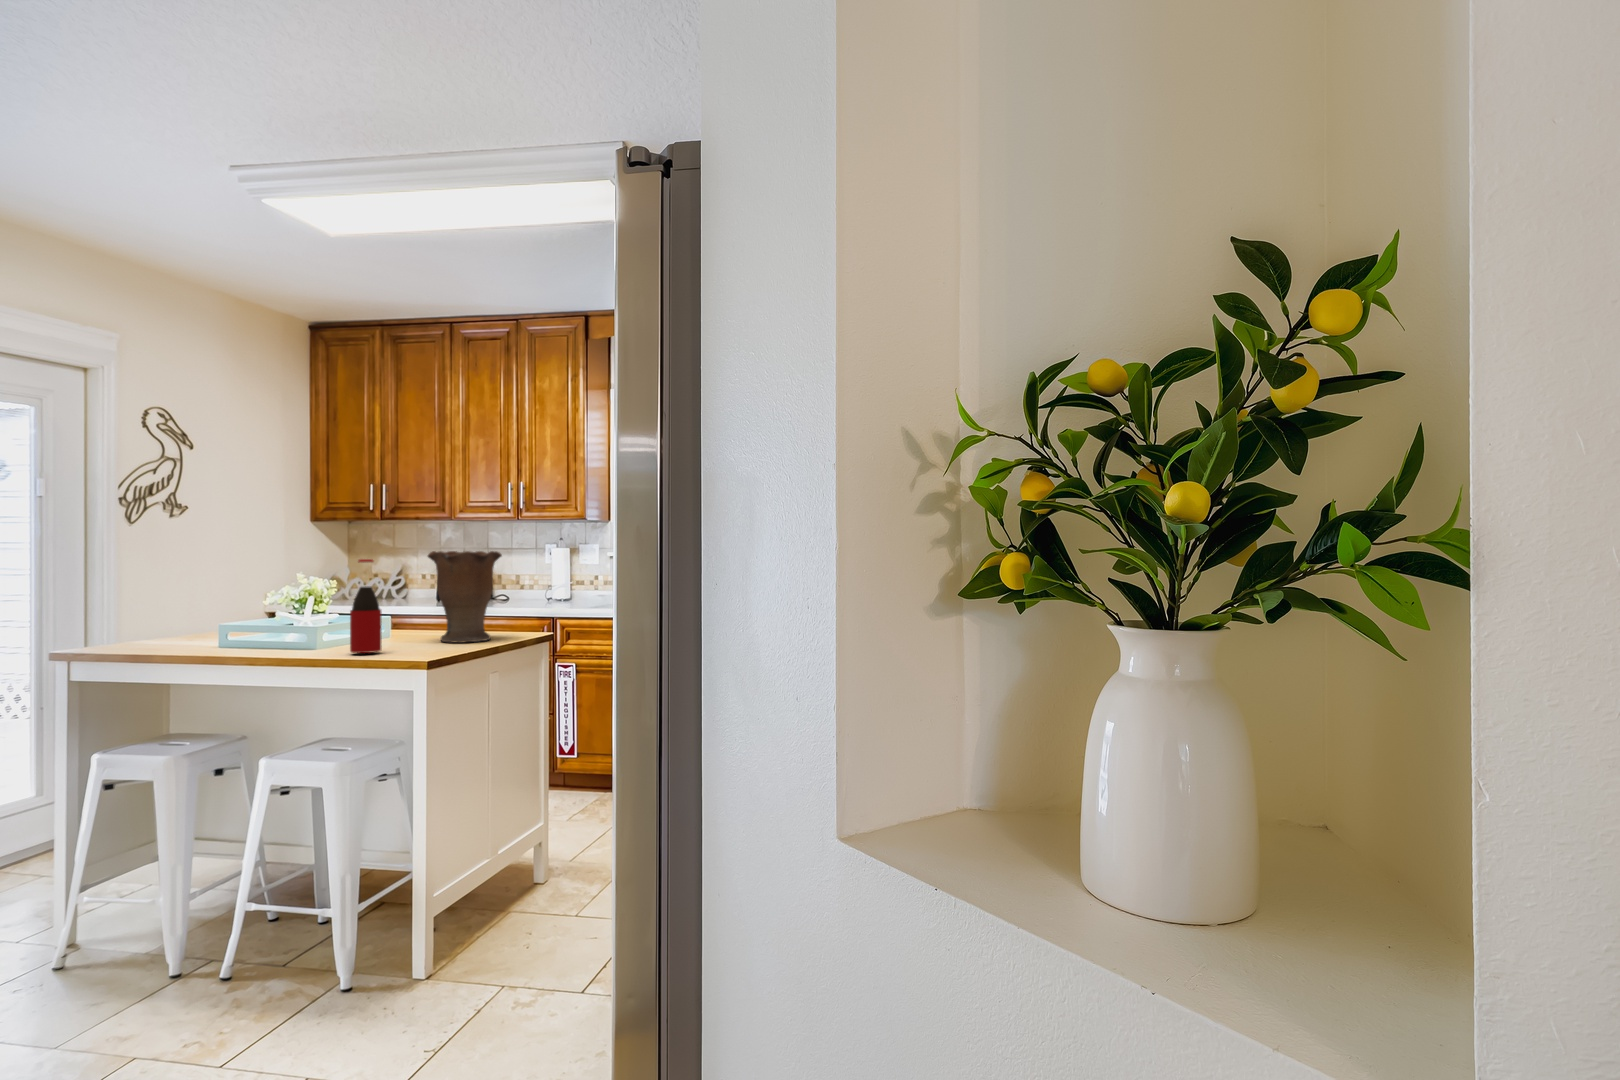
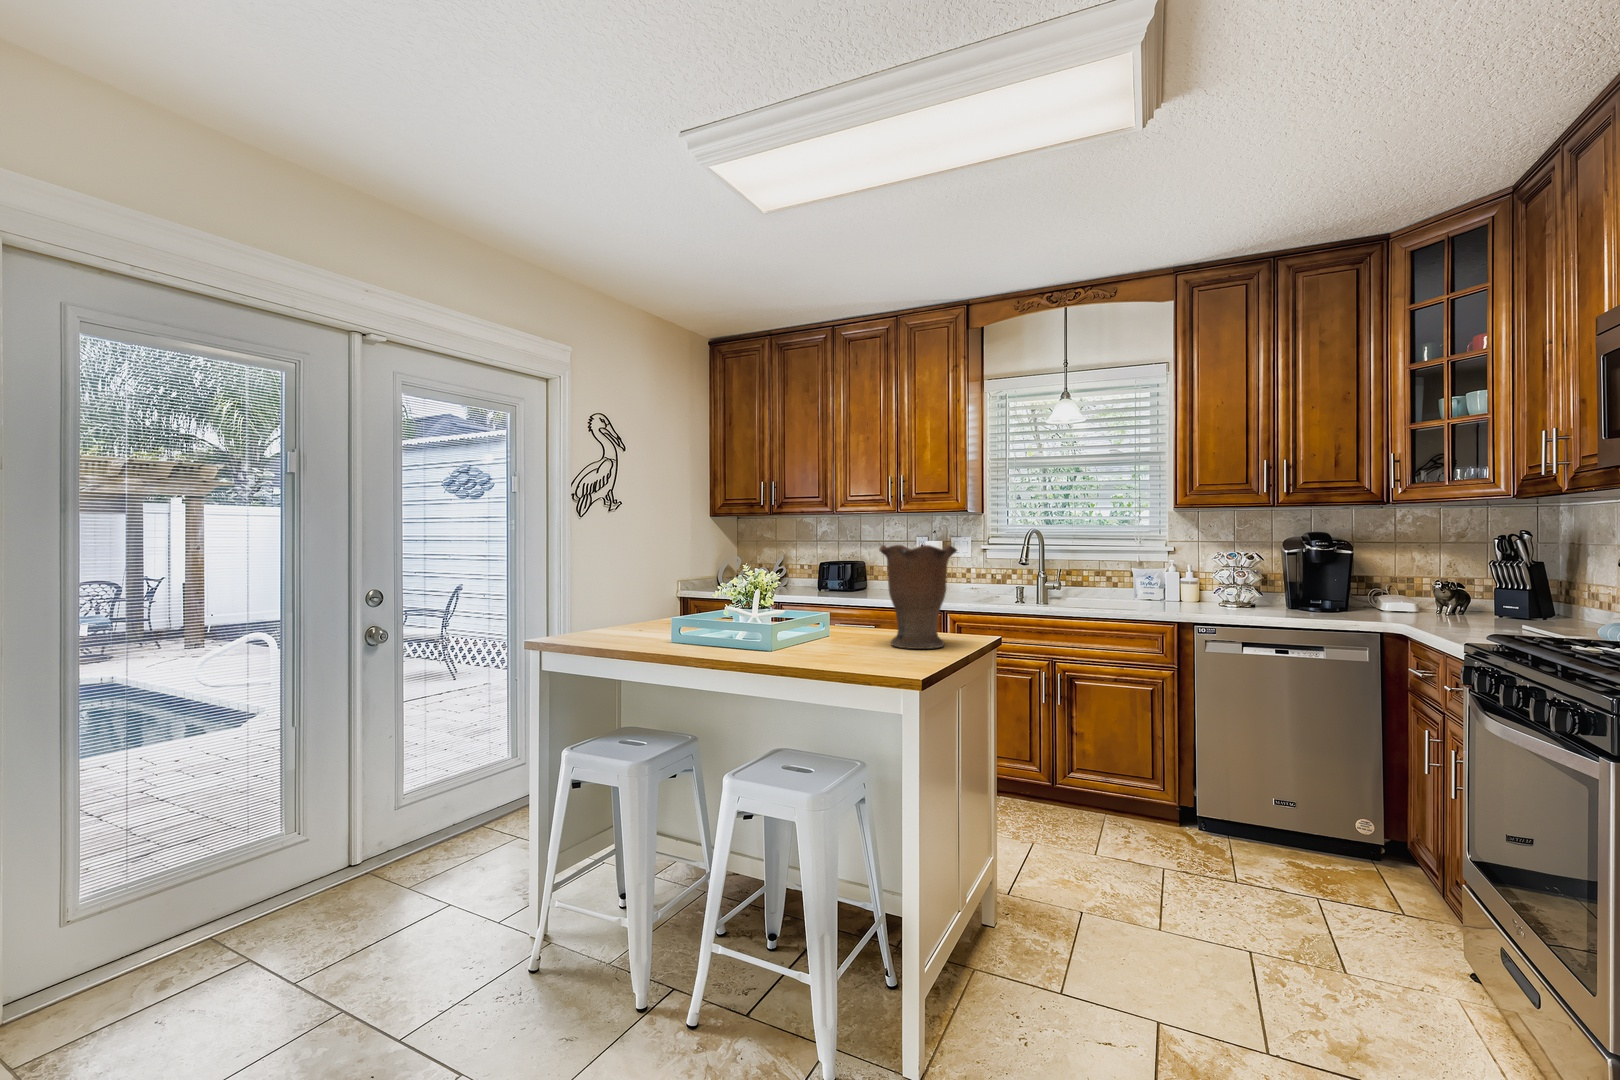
bottle: present [350,559,382,653] -> none [815,554,847,664]

